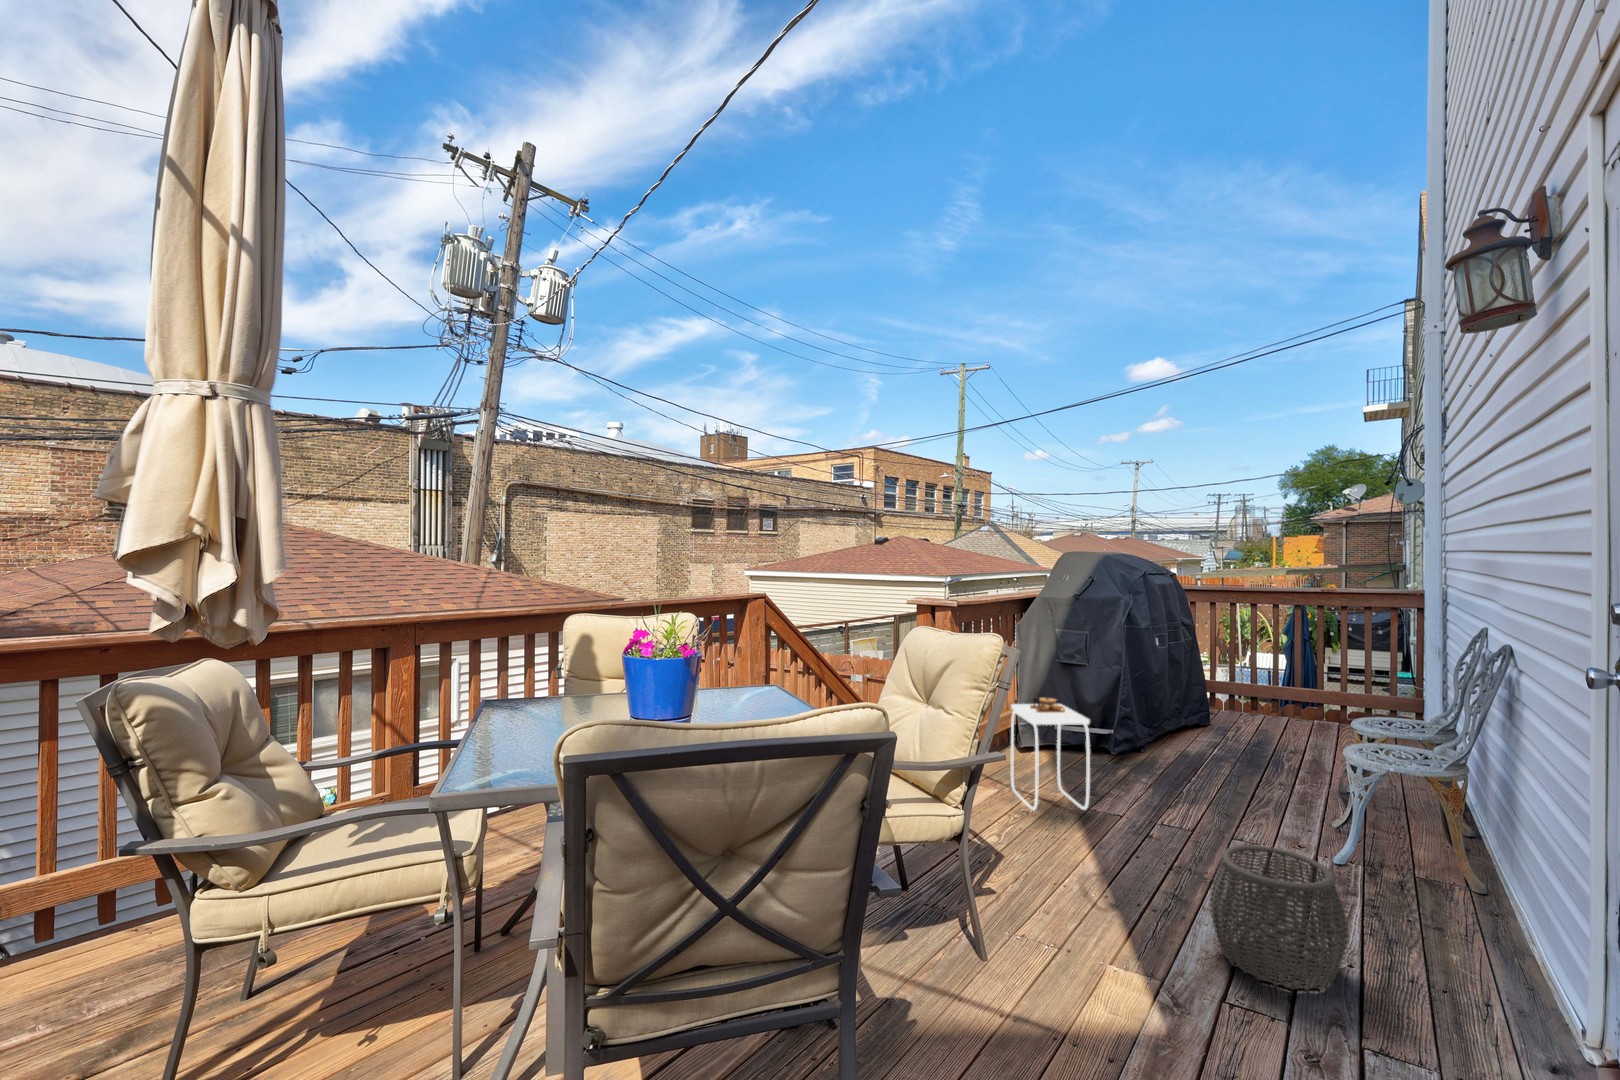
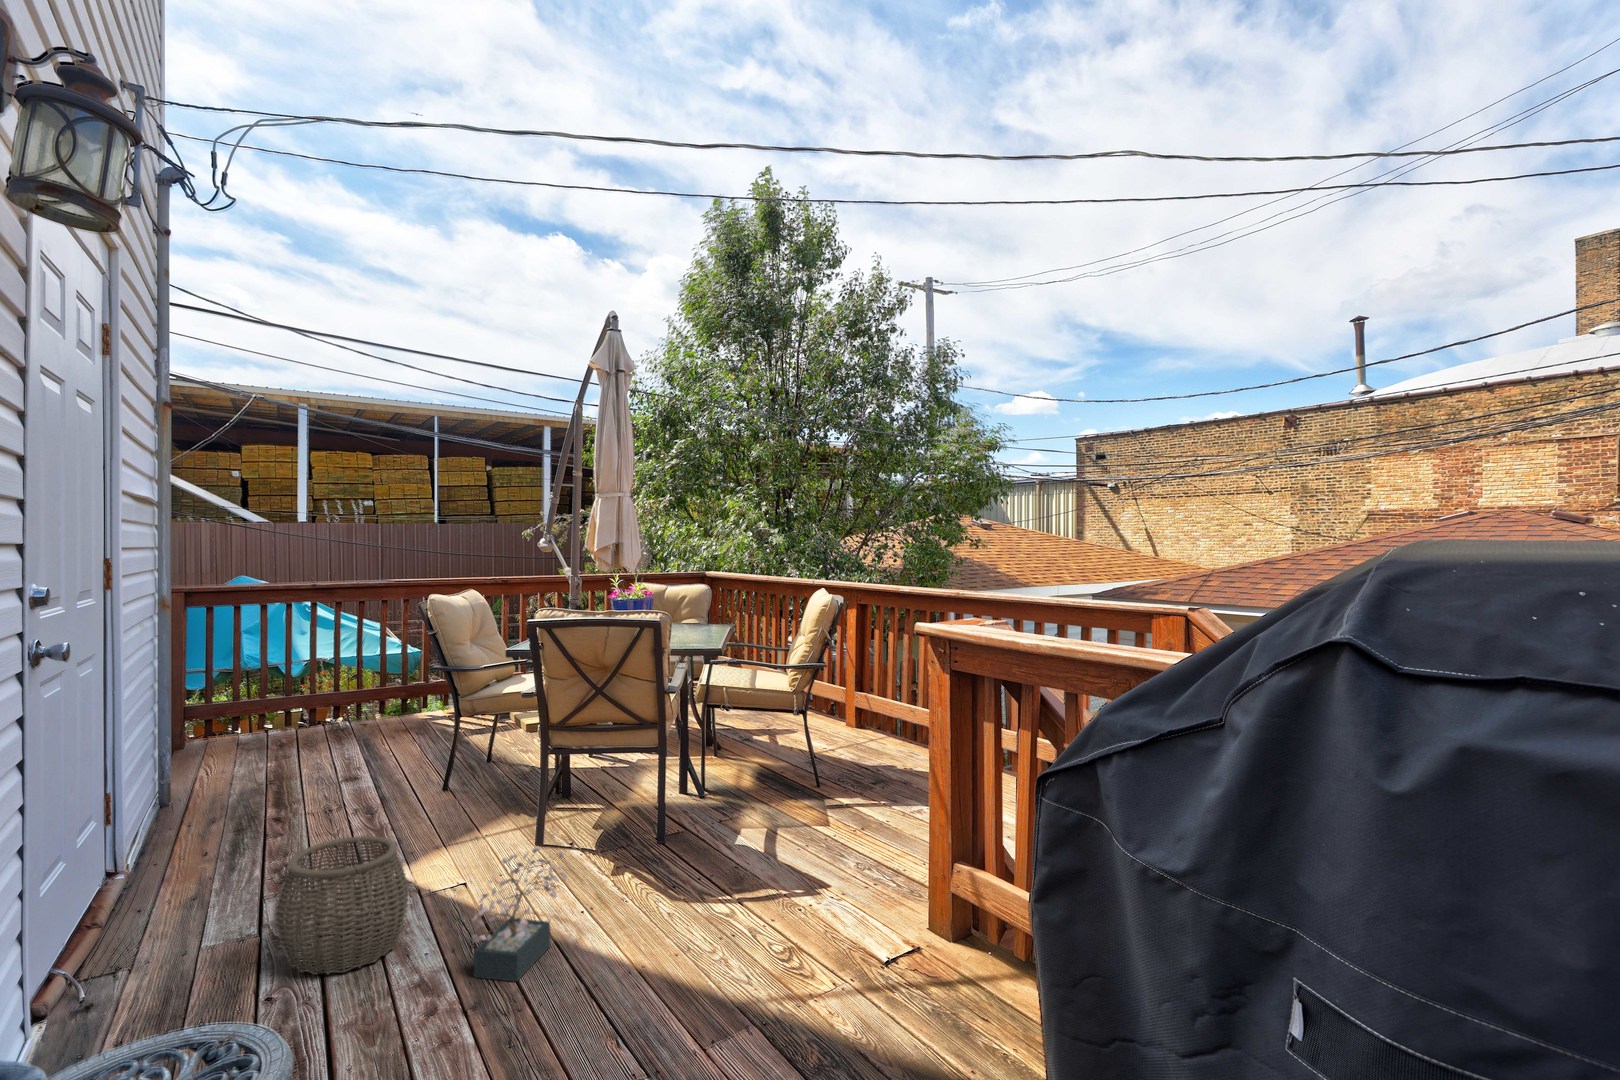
side table: present [1011,698,1090,810] -> none [730,818,886,1046]
decorative plant: none [1096,804,1192,897] -> present [472,847,567,982]

